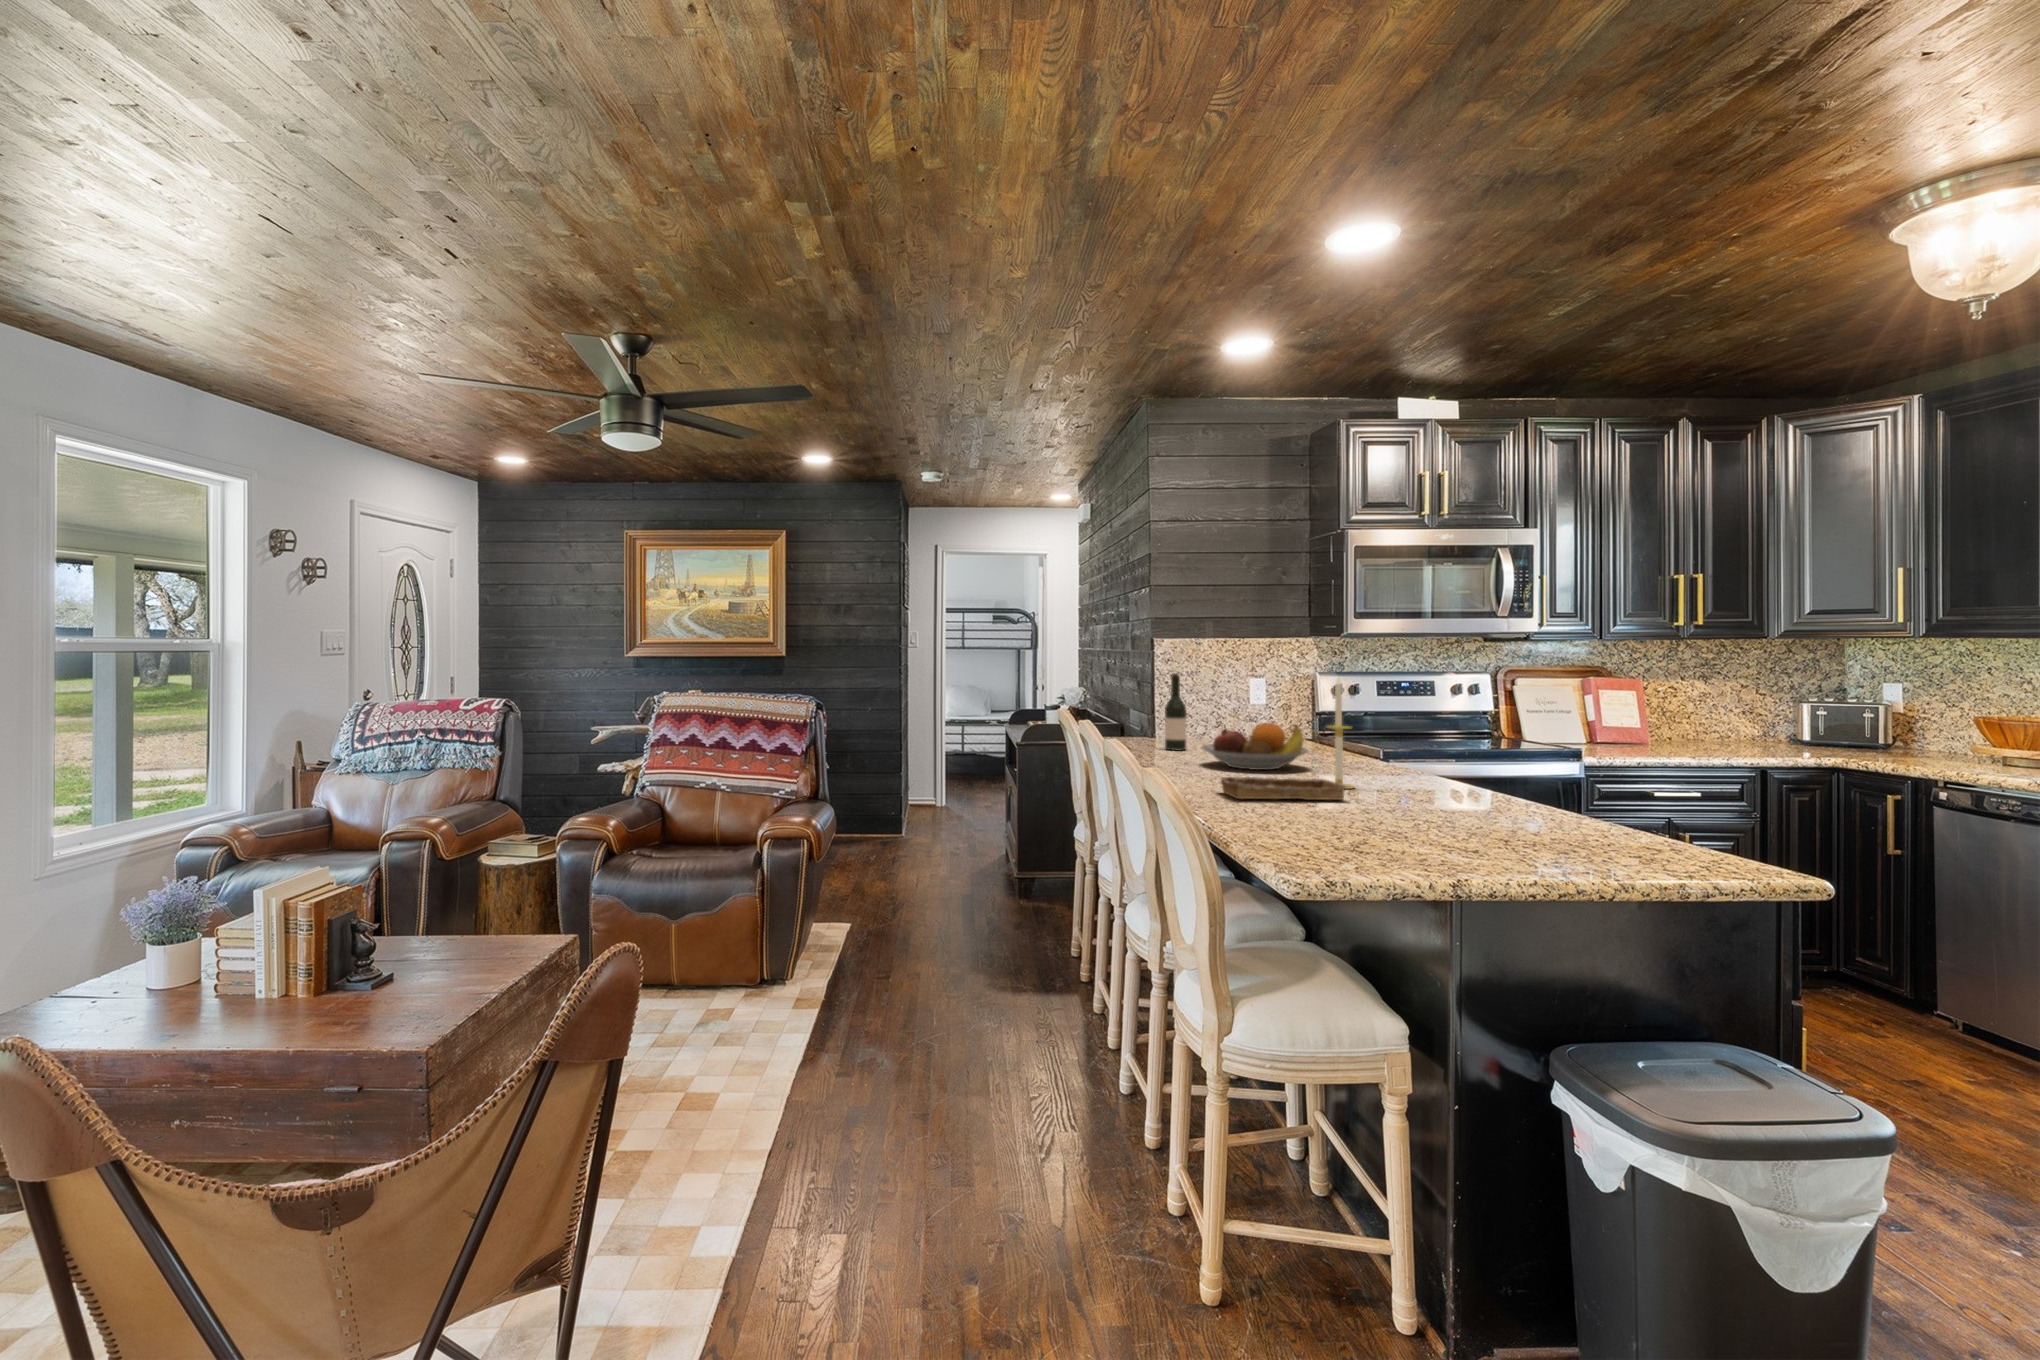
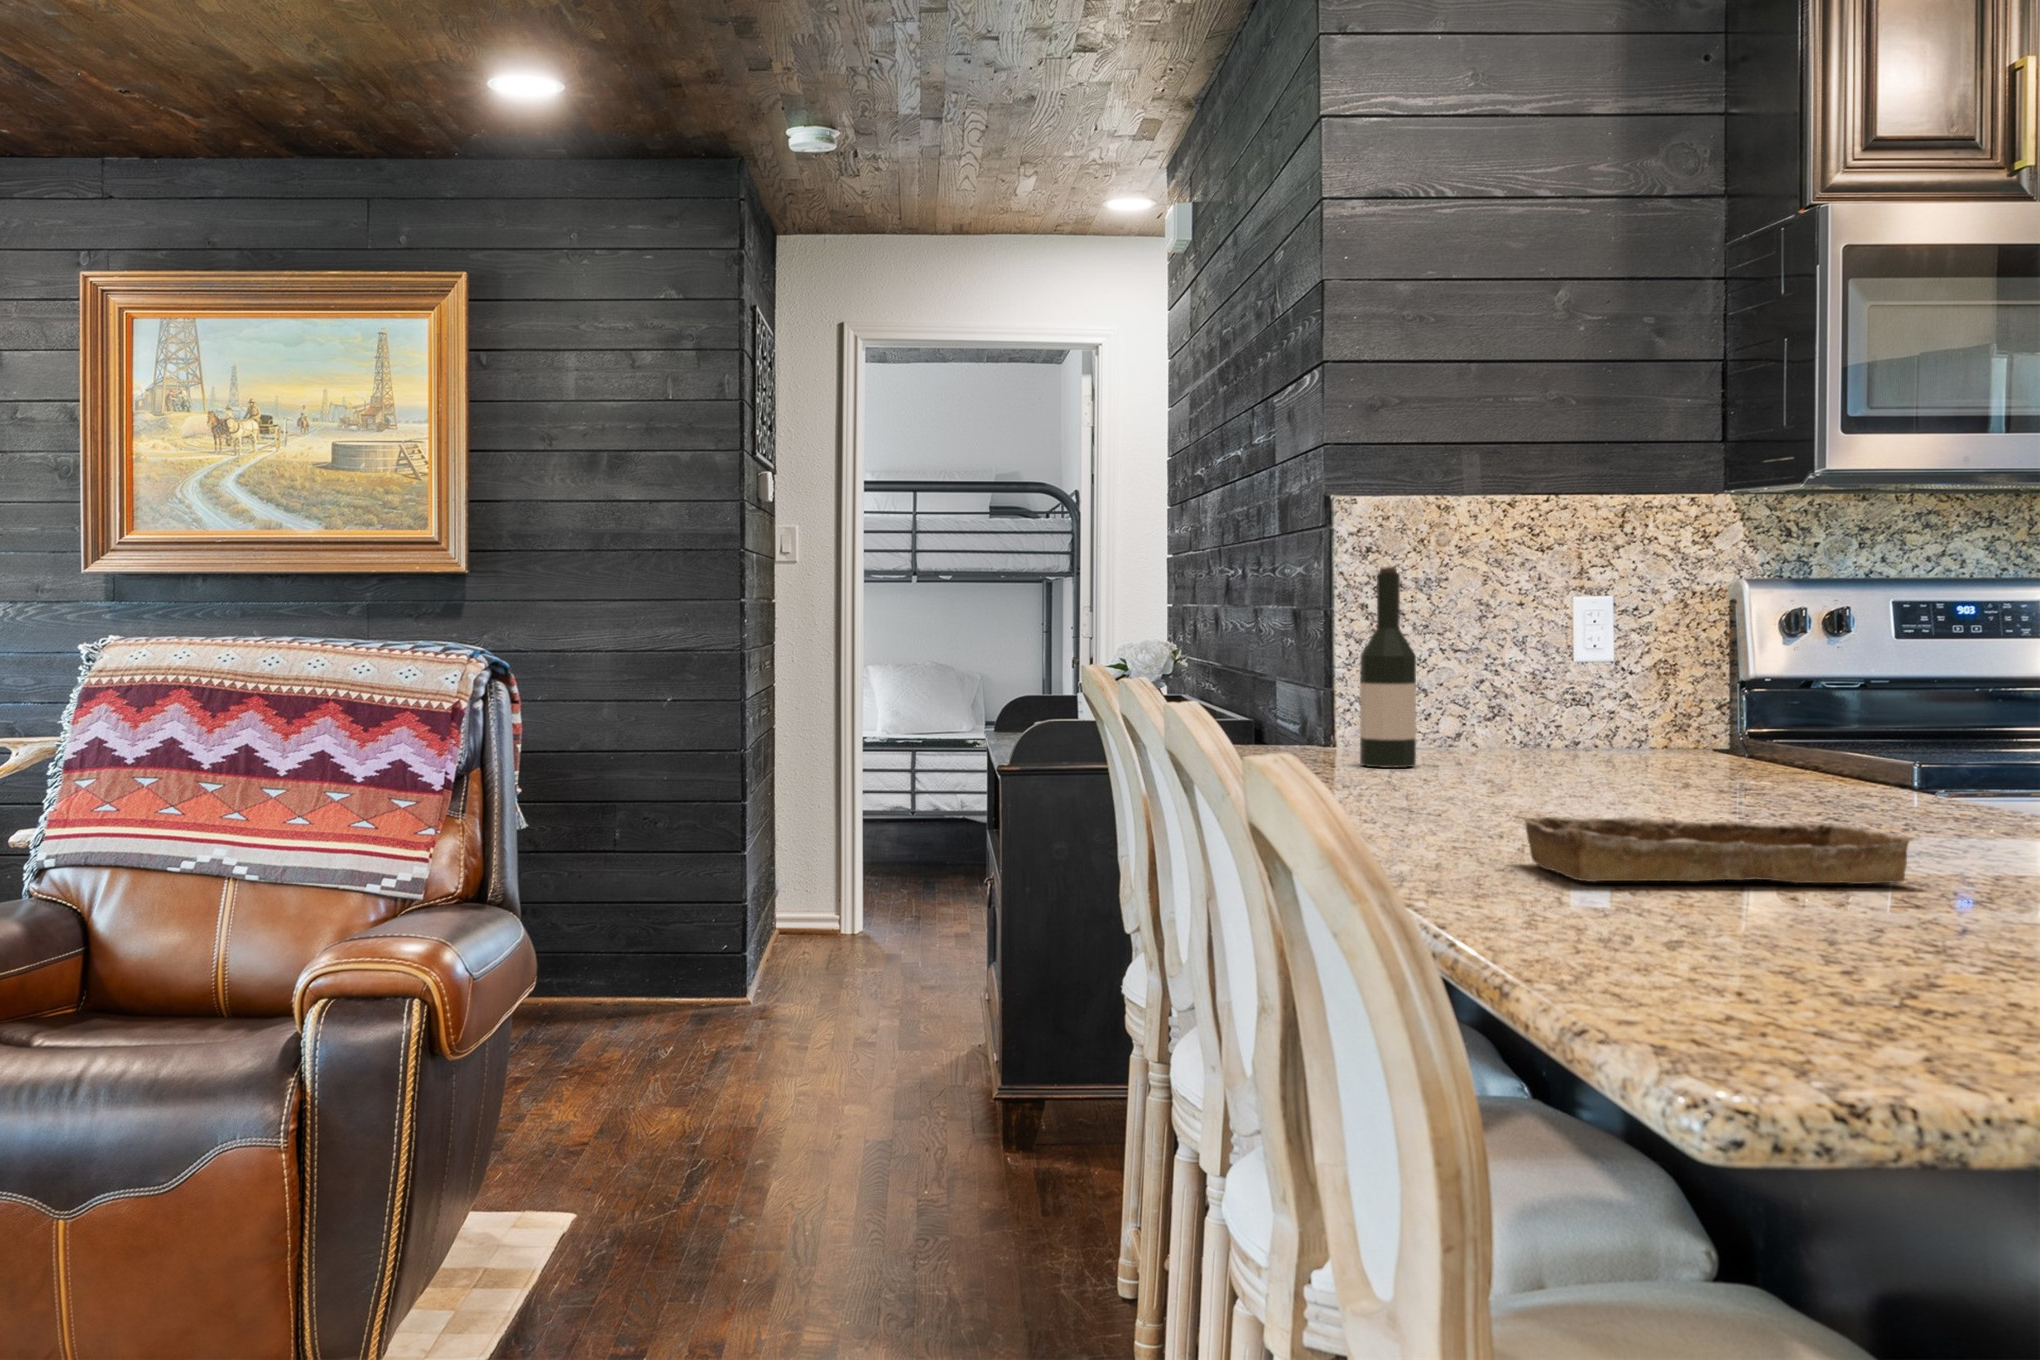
candle: present [1327,679,1354,789] -> none [1818,526,1913,854]
fruit bowl: present [1201,723,1309,770] -> none [1457,681,1757,808]

